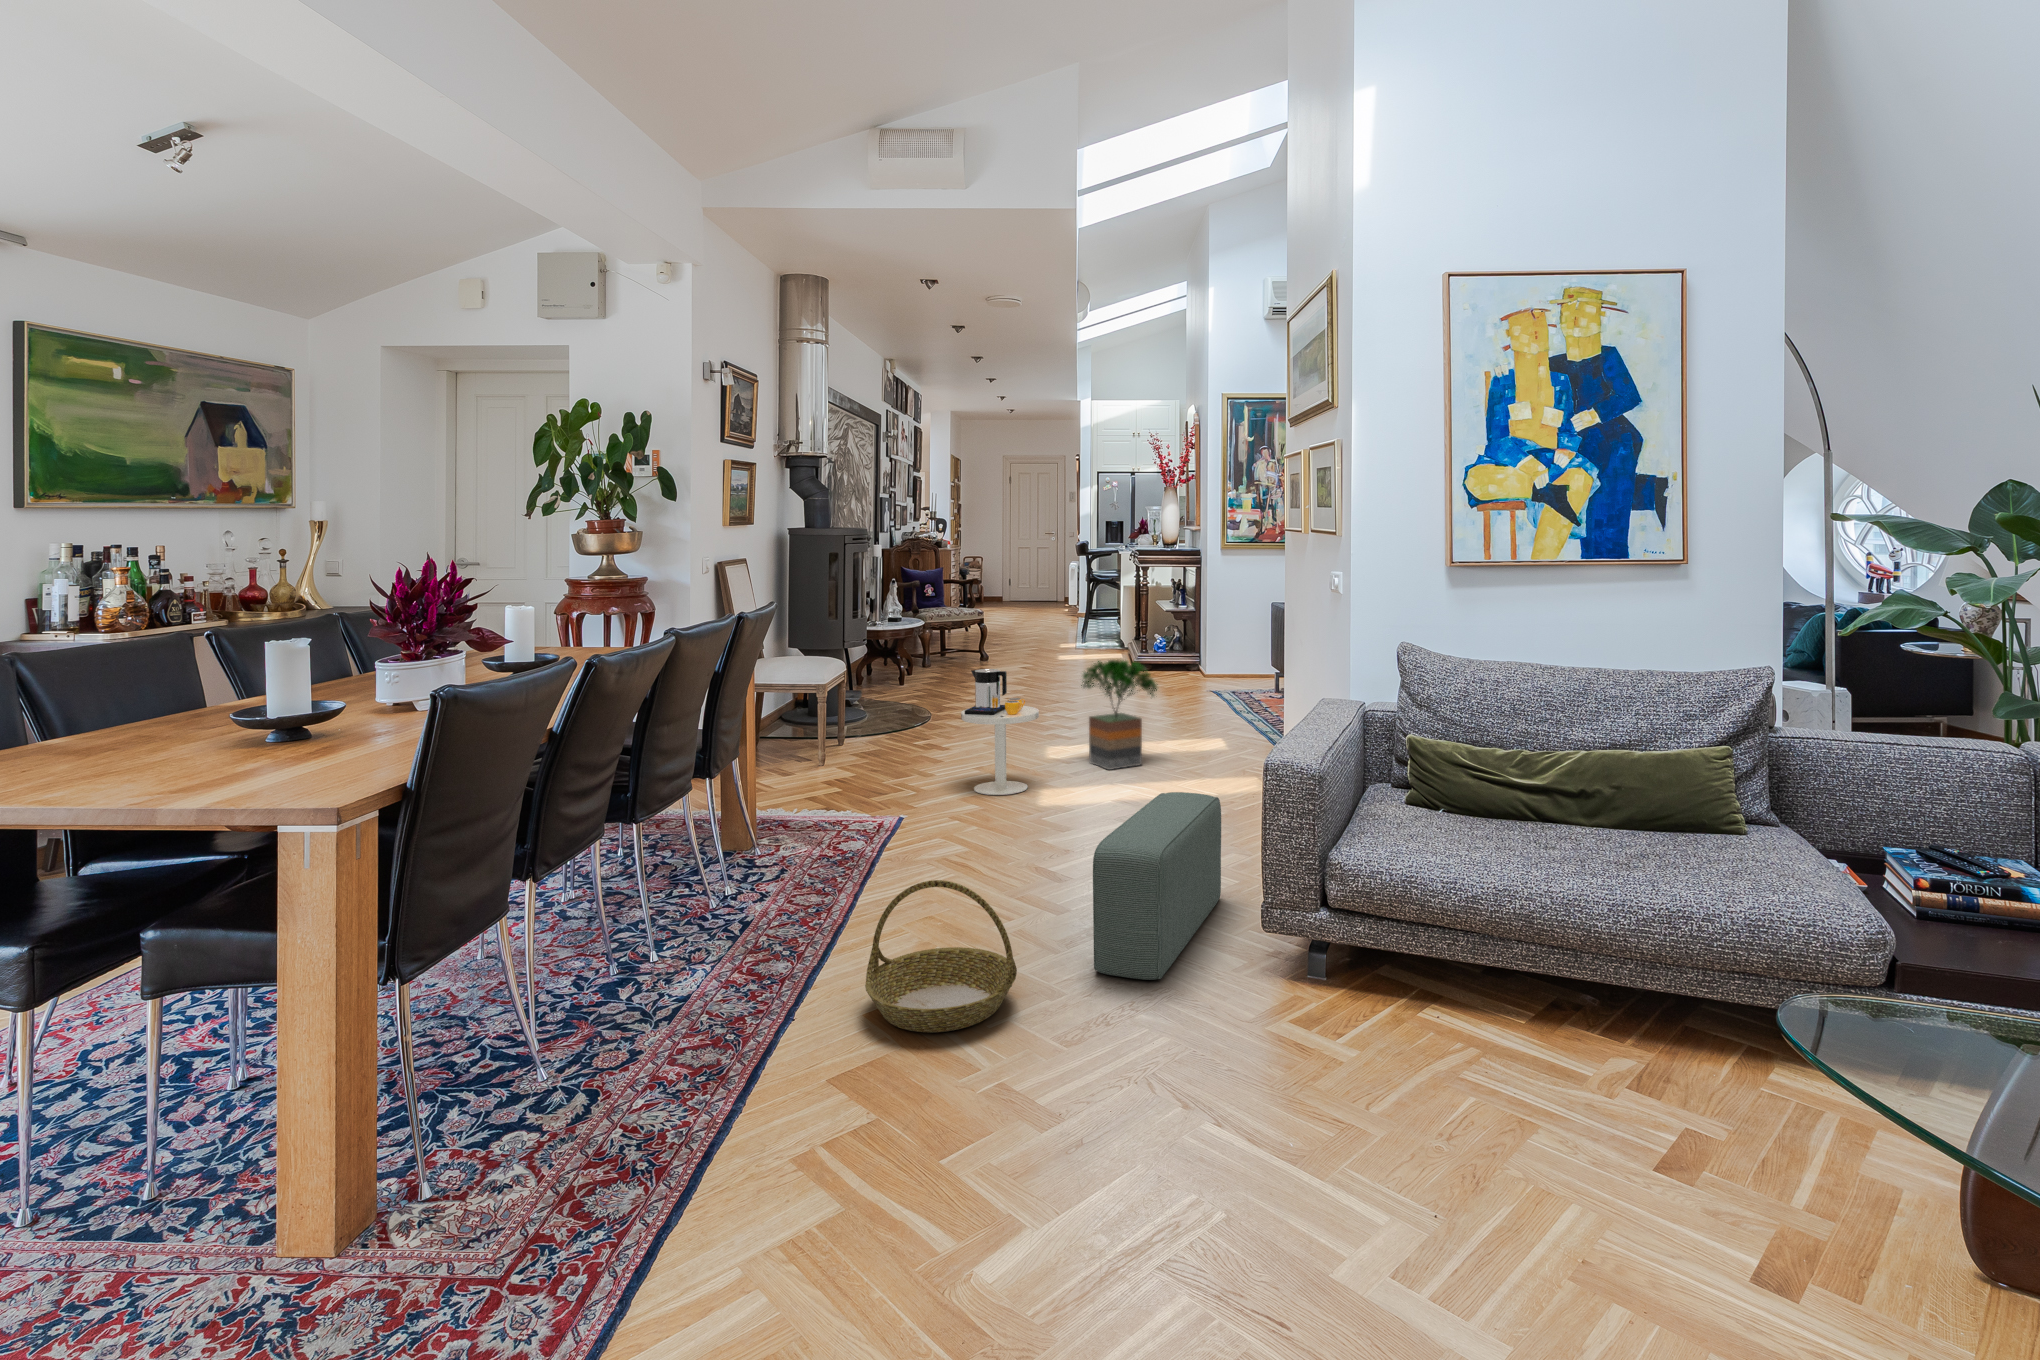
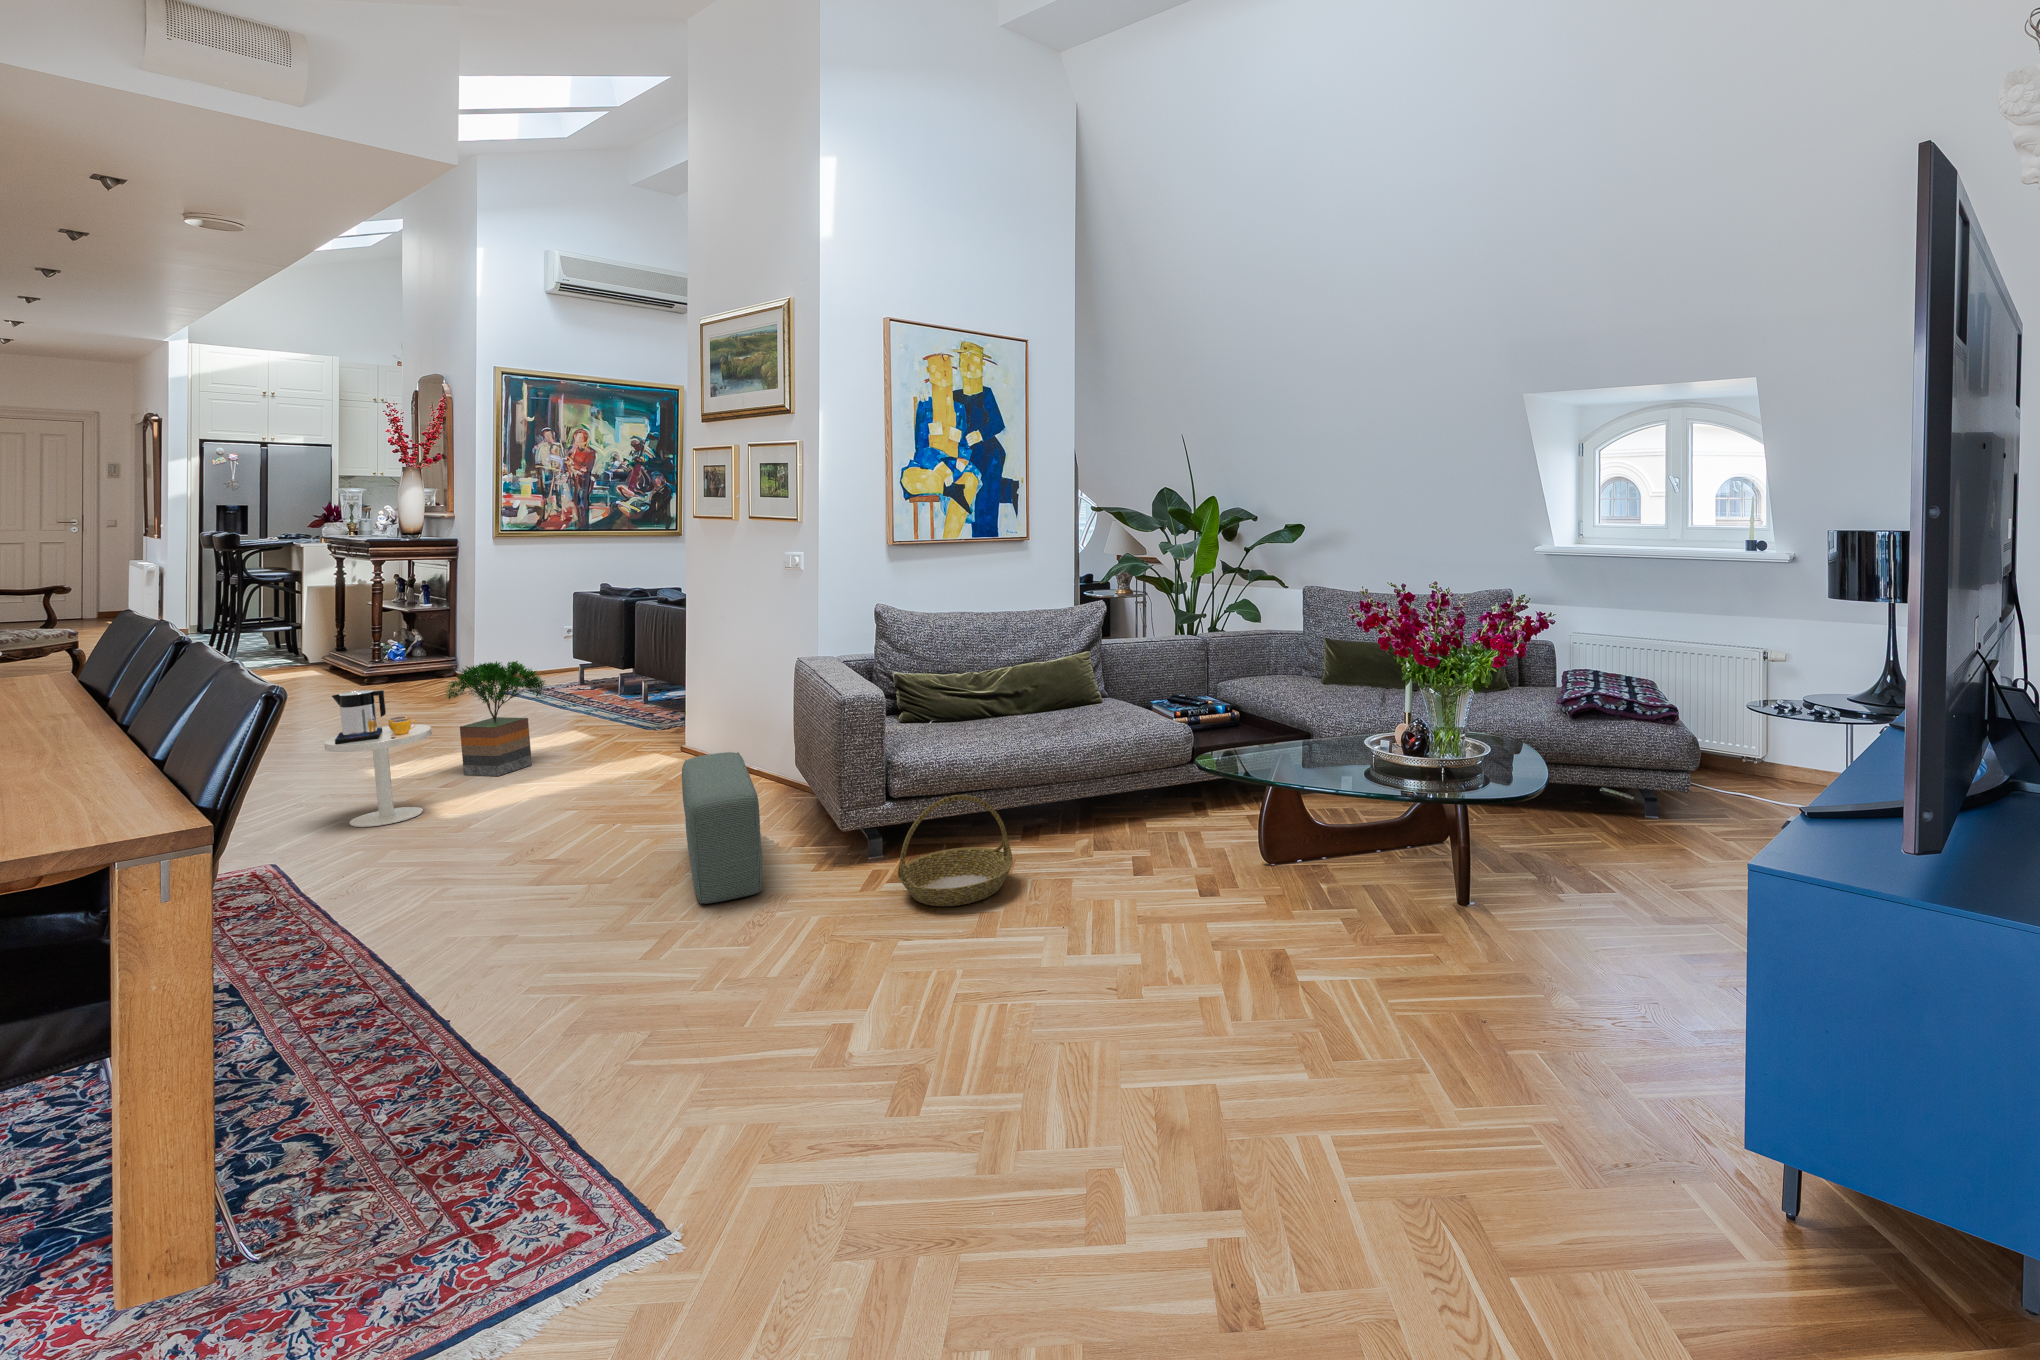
basket: present [865,880,1017,1032] -> present [898,795,1013,906]

